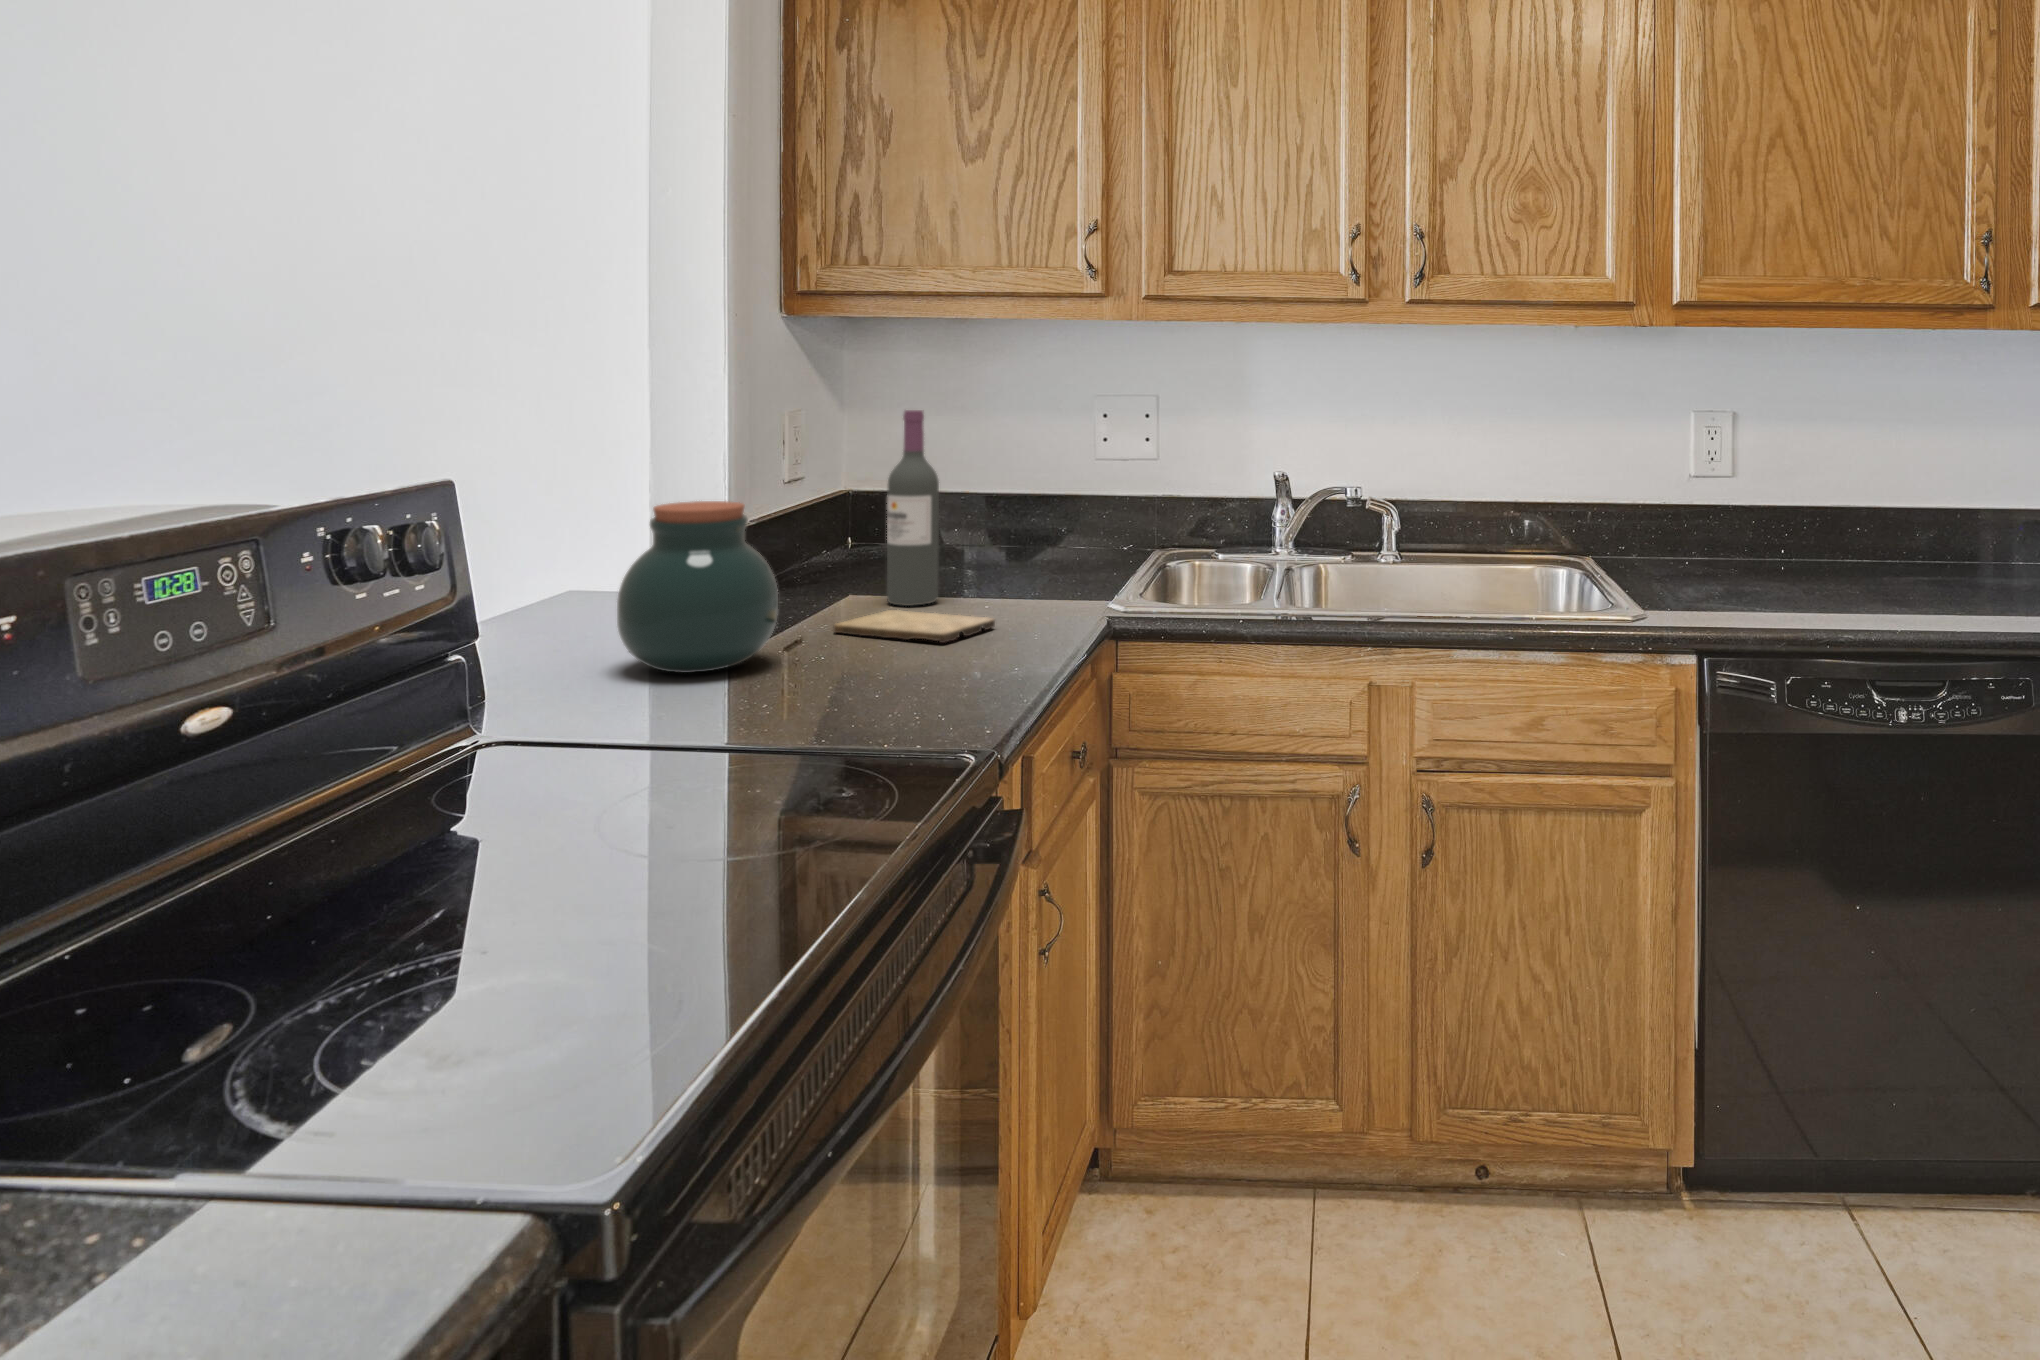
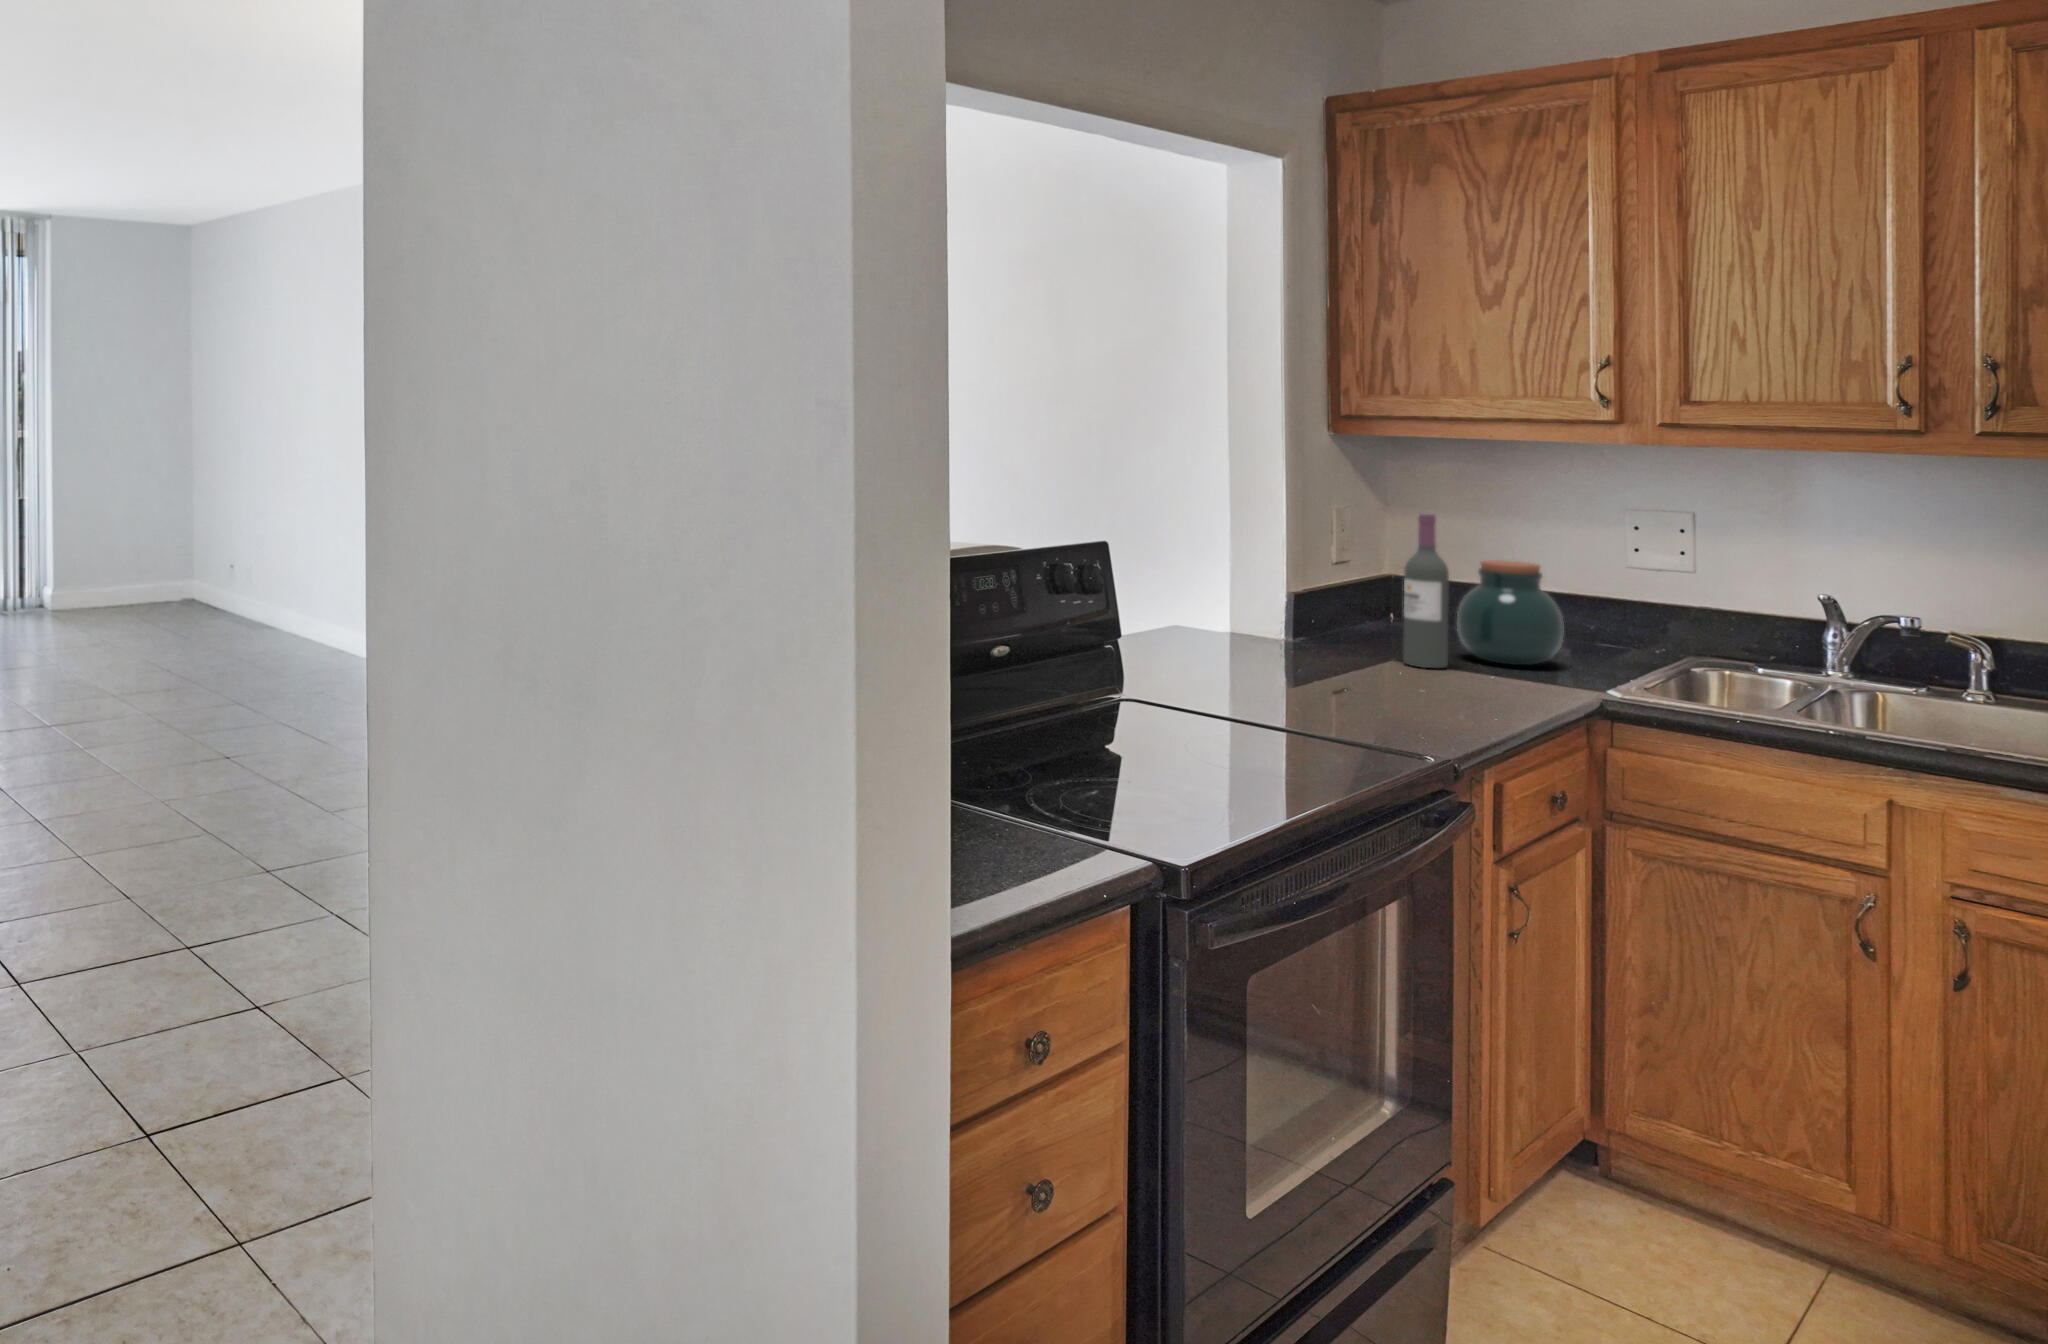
jar: present [617,501,778,673] -> present [1457,560,1564,665]
cutting board: present [834,610,995,643] -> none [1354,667,1489,695]

